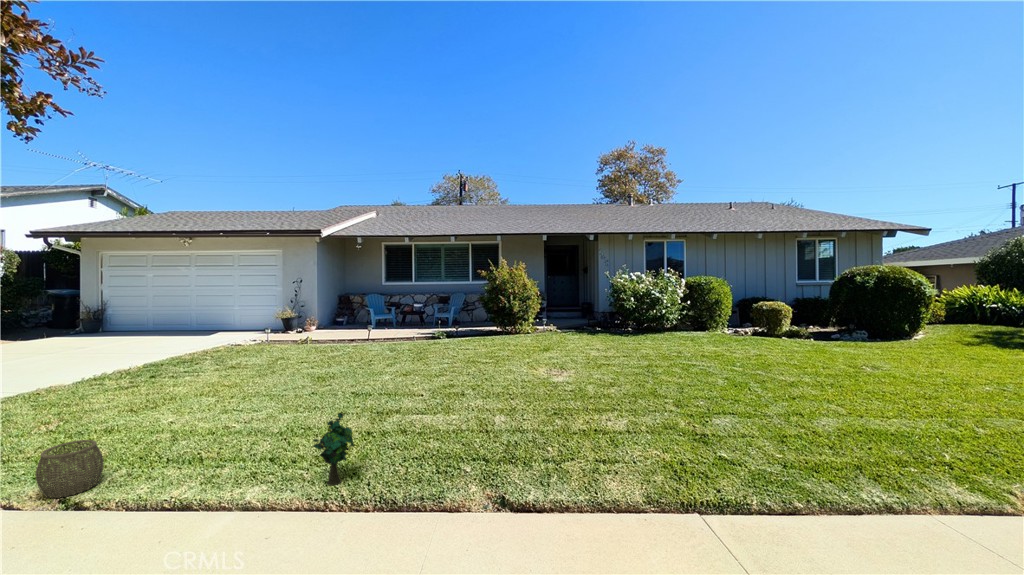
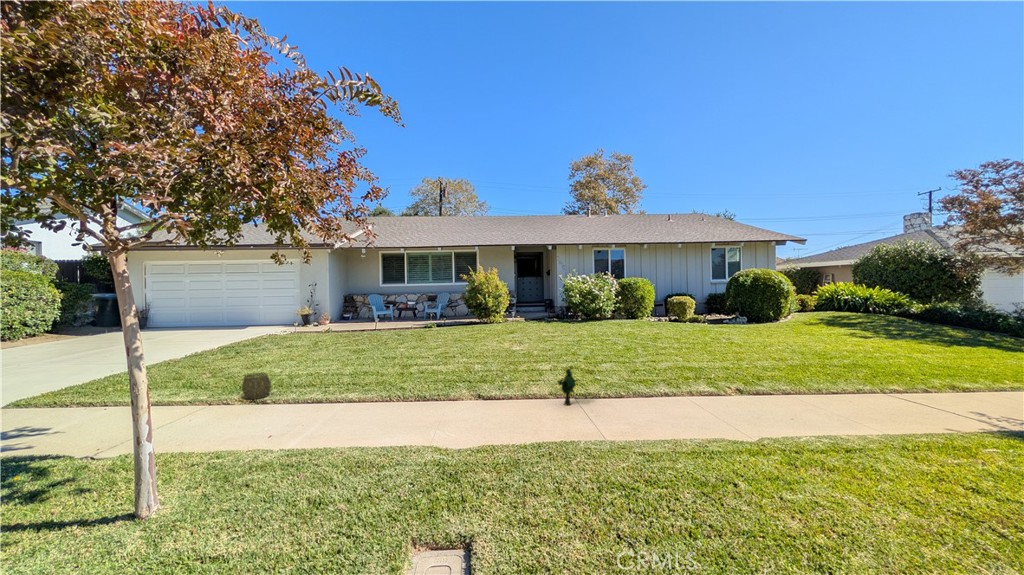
decorative plant: present [313,413,355,486] -> present [557,366,578,405]

